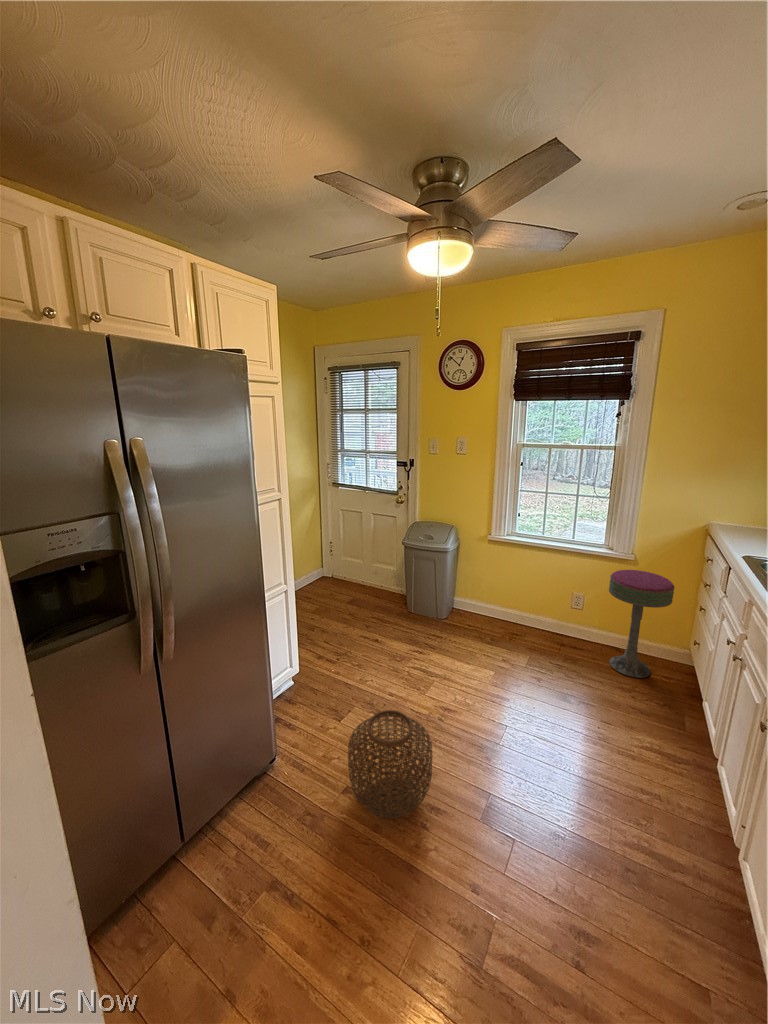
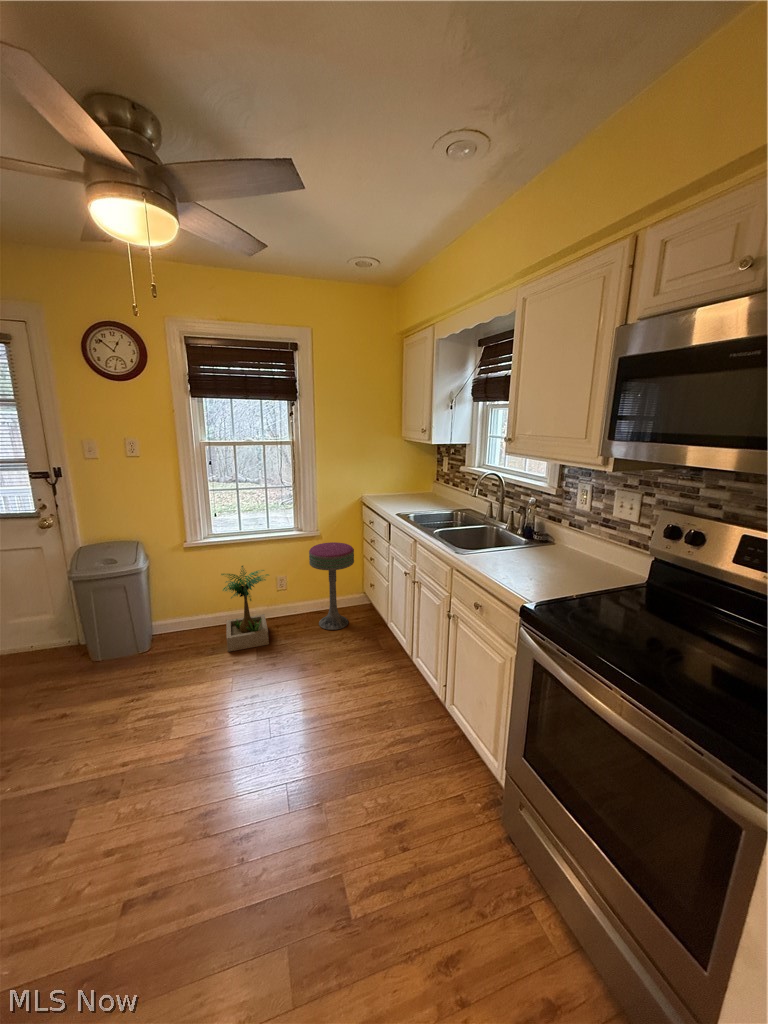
potted plant: none [502,568,565,657] -> present [221,566,269,652]
woven basket: present [348,710,432,818] -> none [120,761,236,900]

